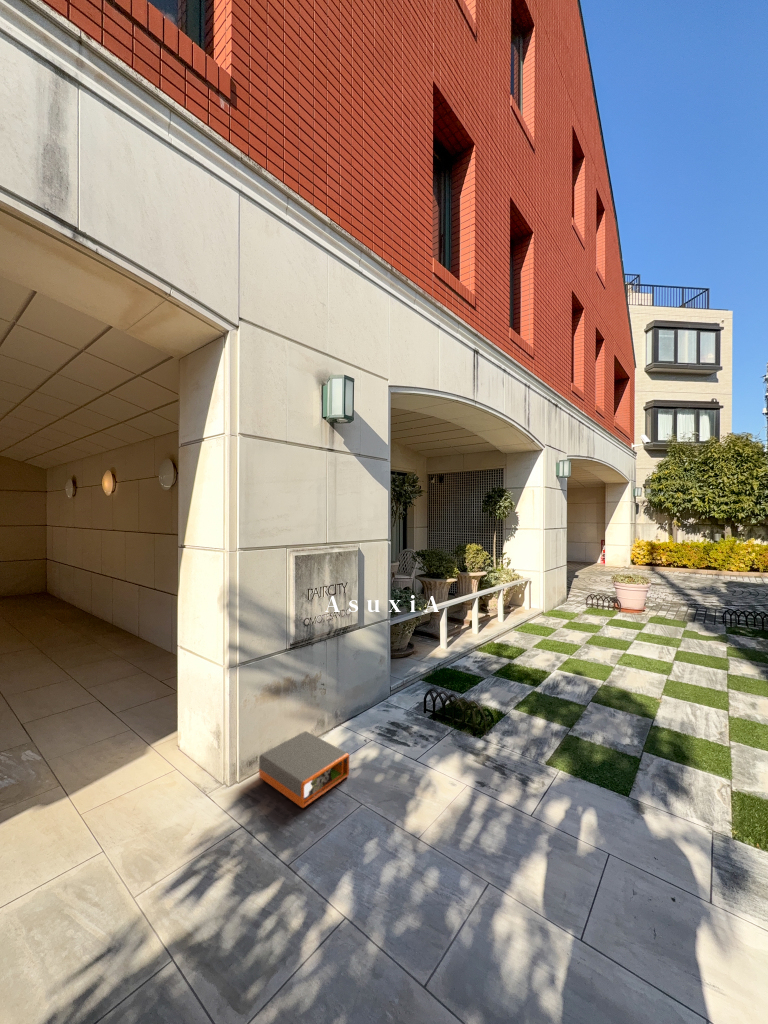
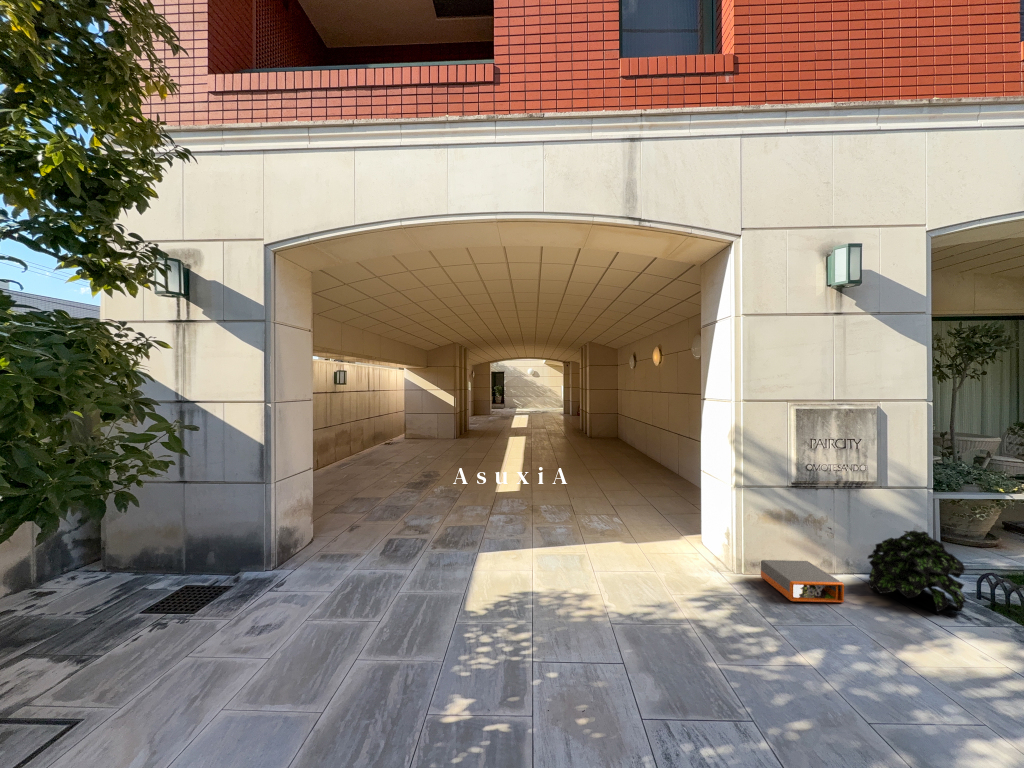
potted plant: none [355,665,431,745] -> present [868,531,966,611]

